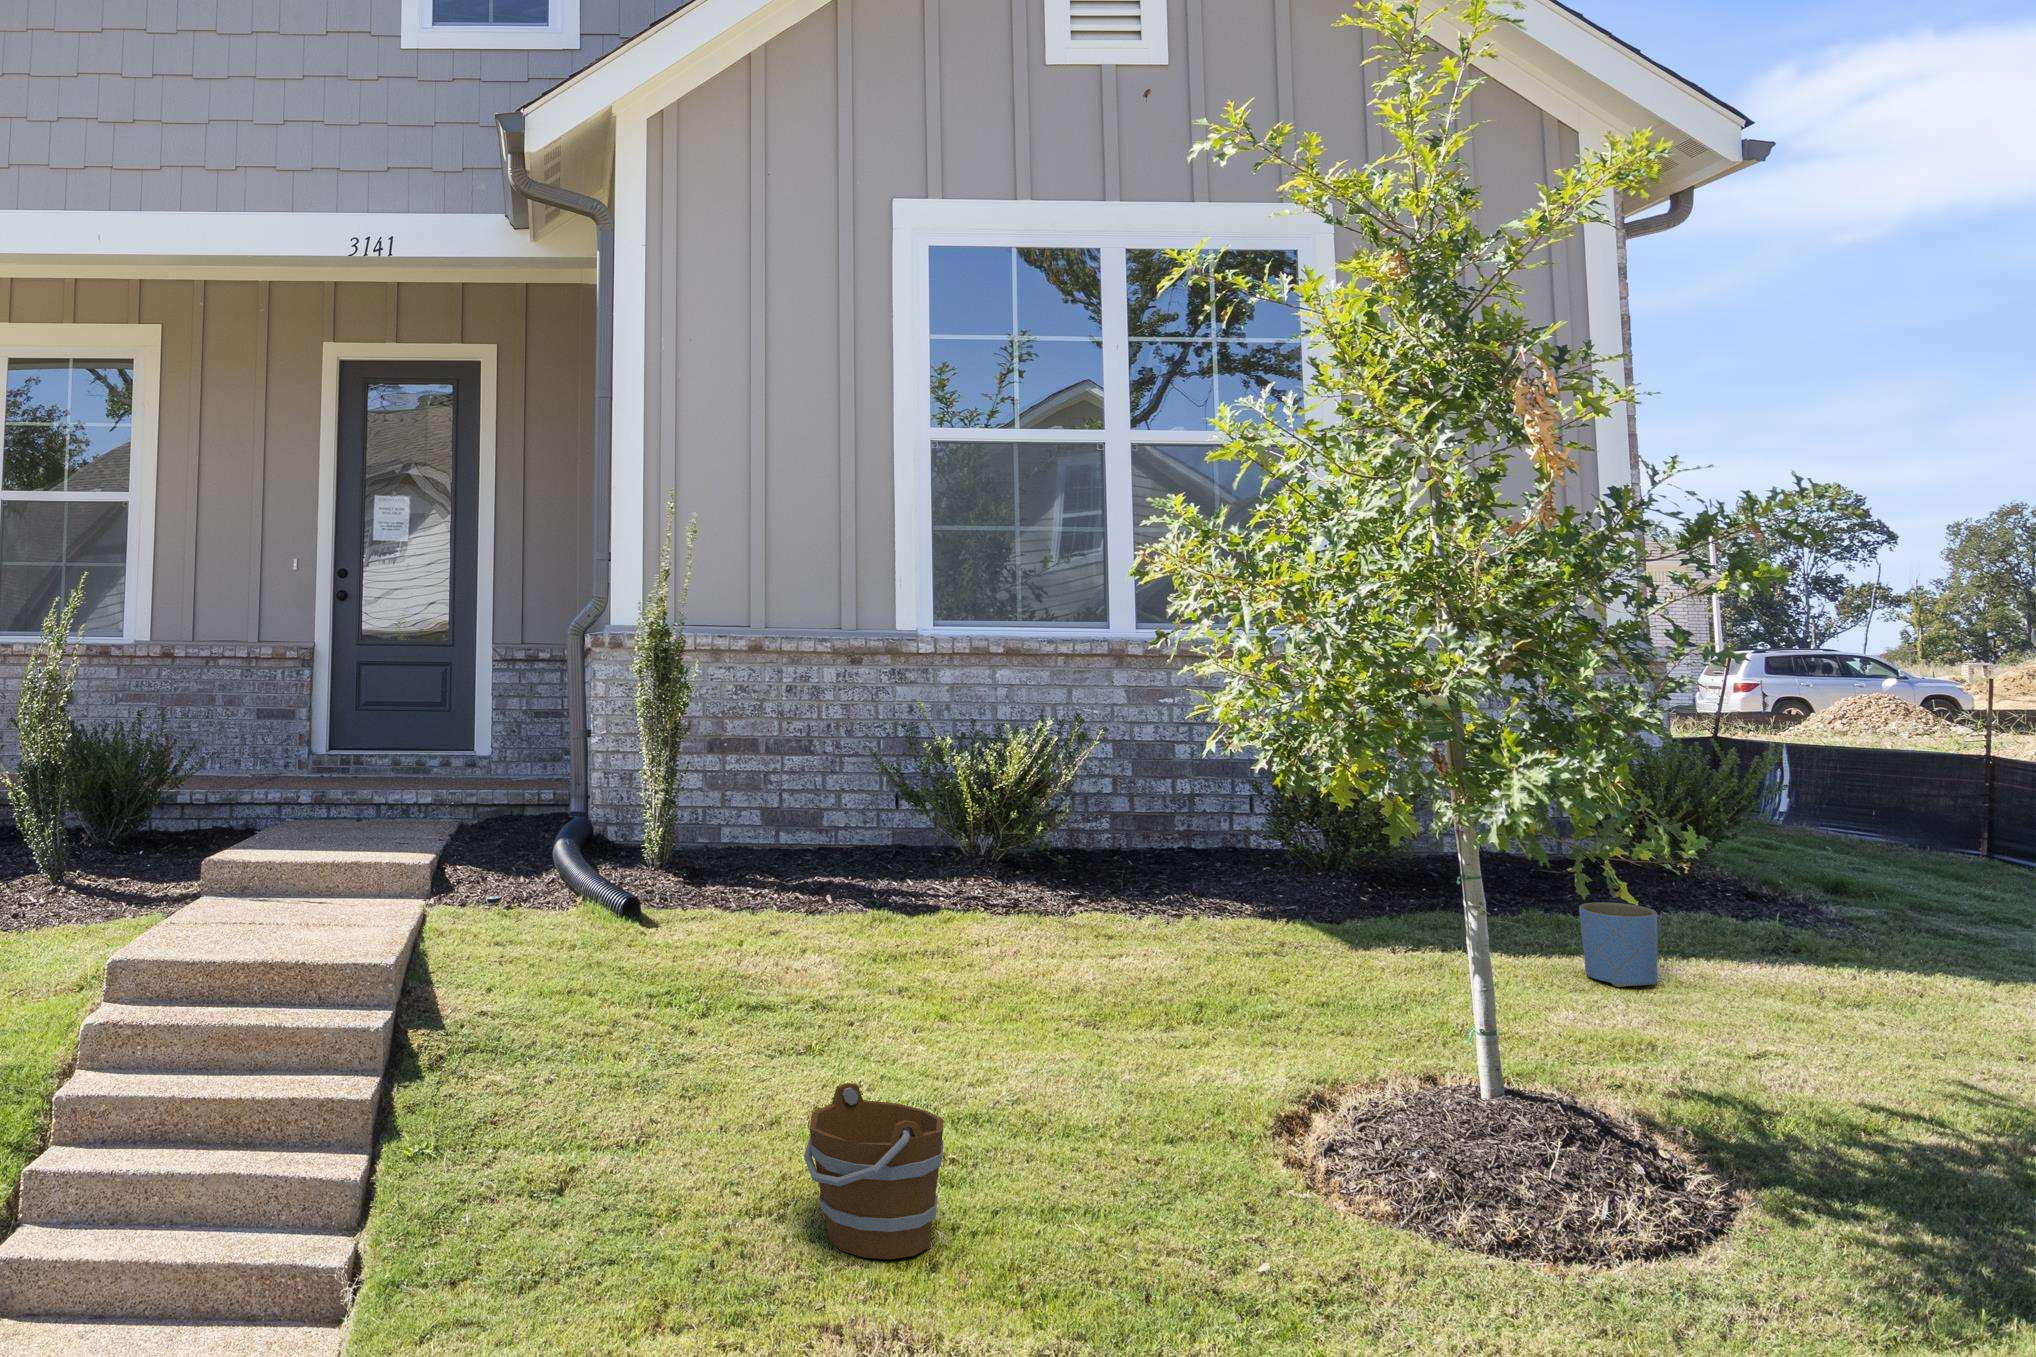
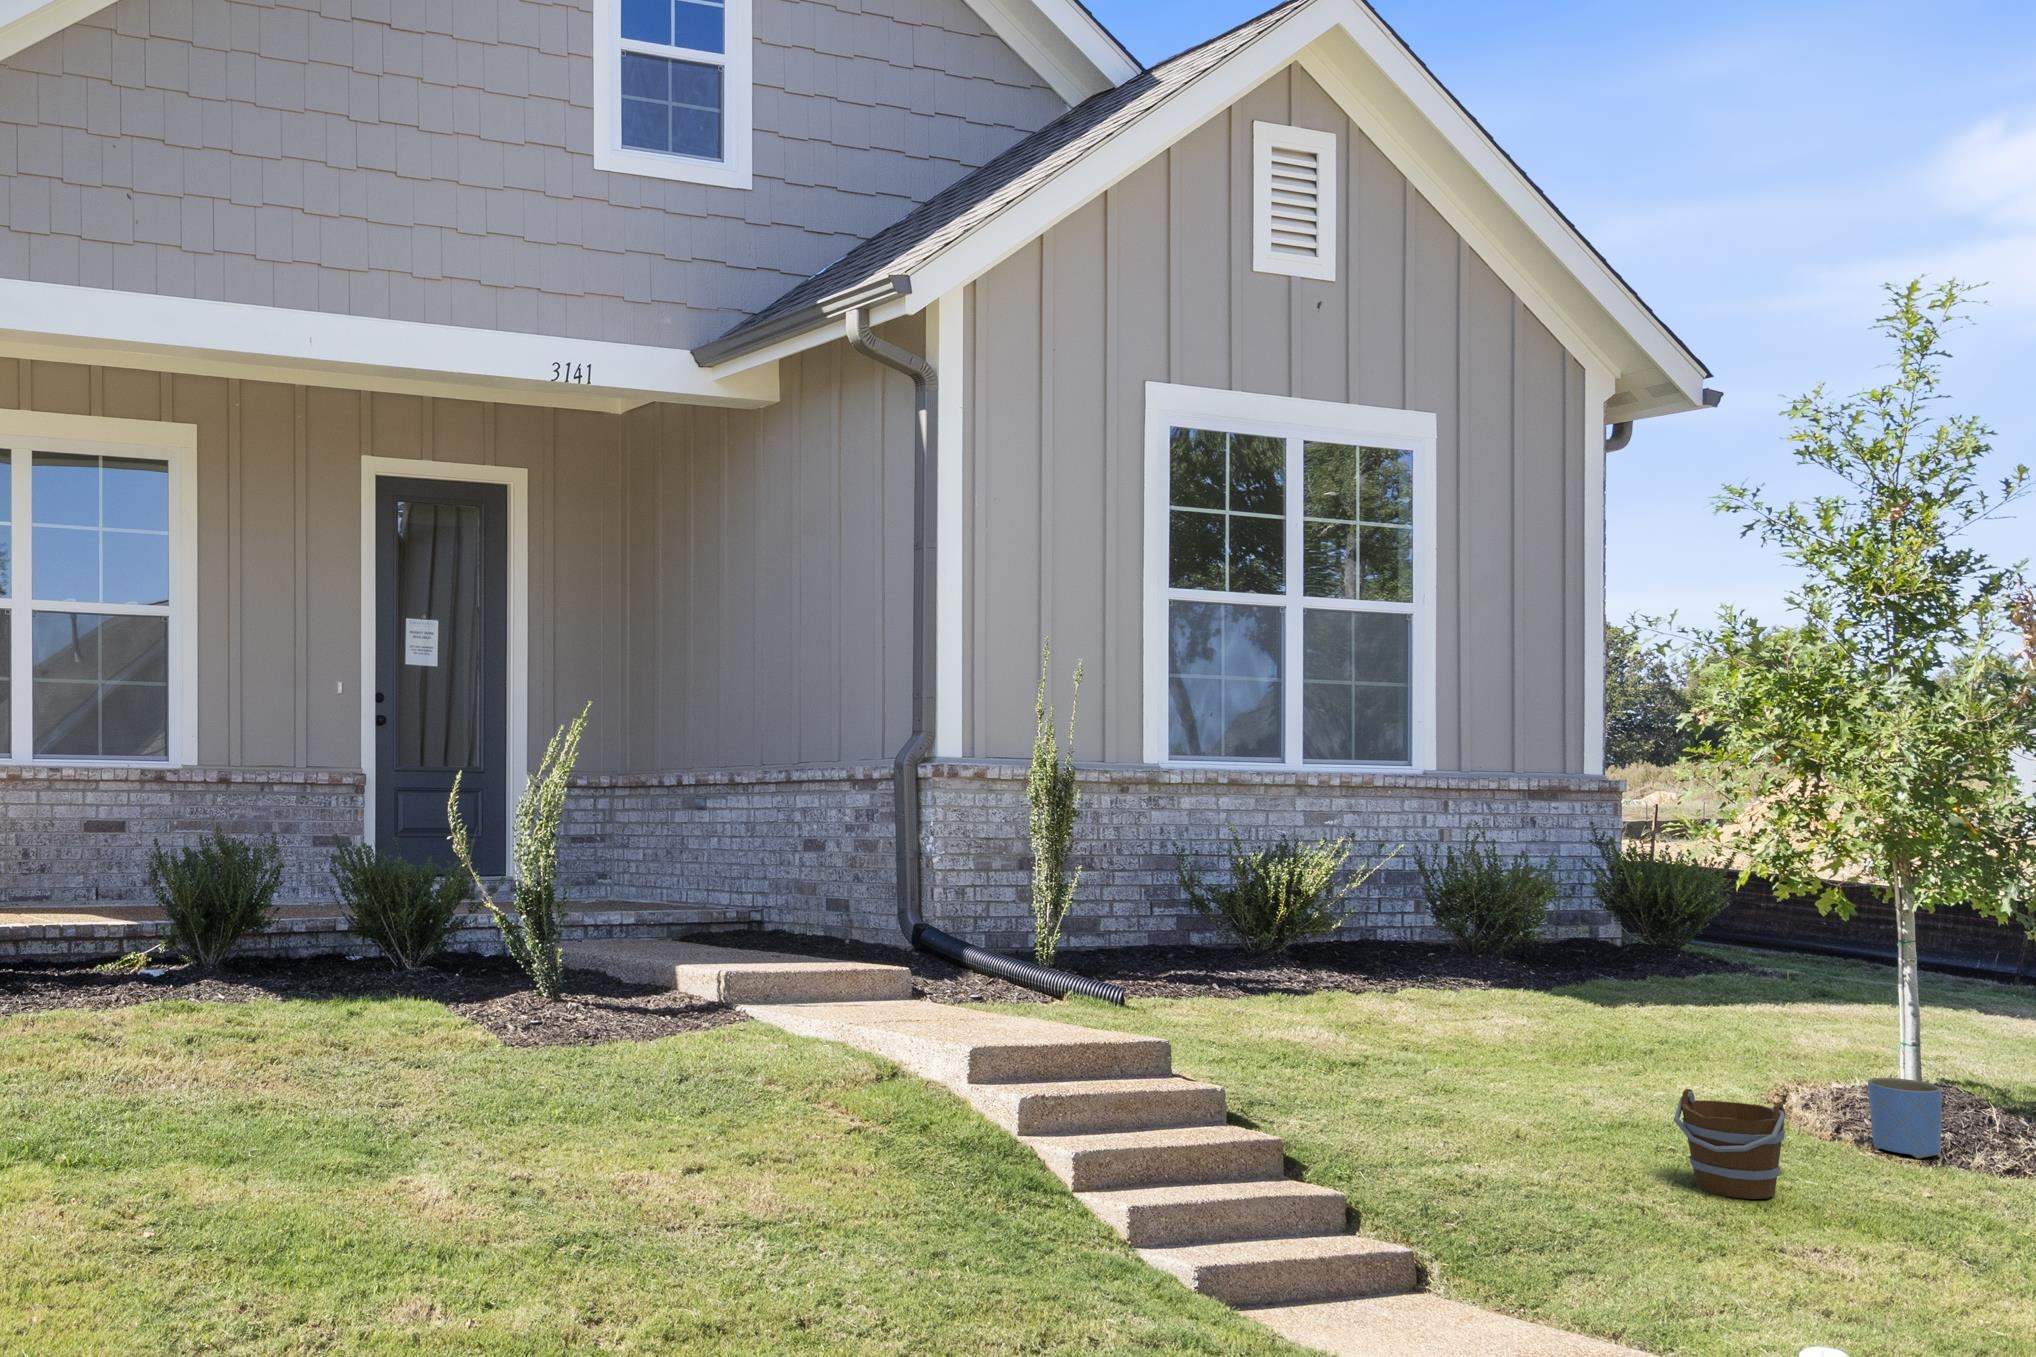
planter: present [1579,902,1658,987] -> present [1868,1078,1942,1158]

